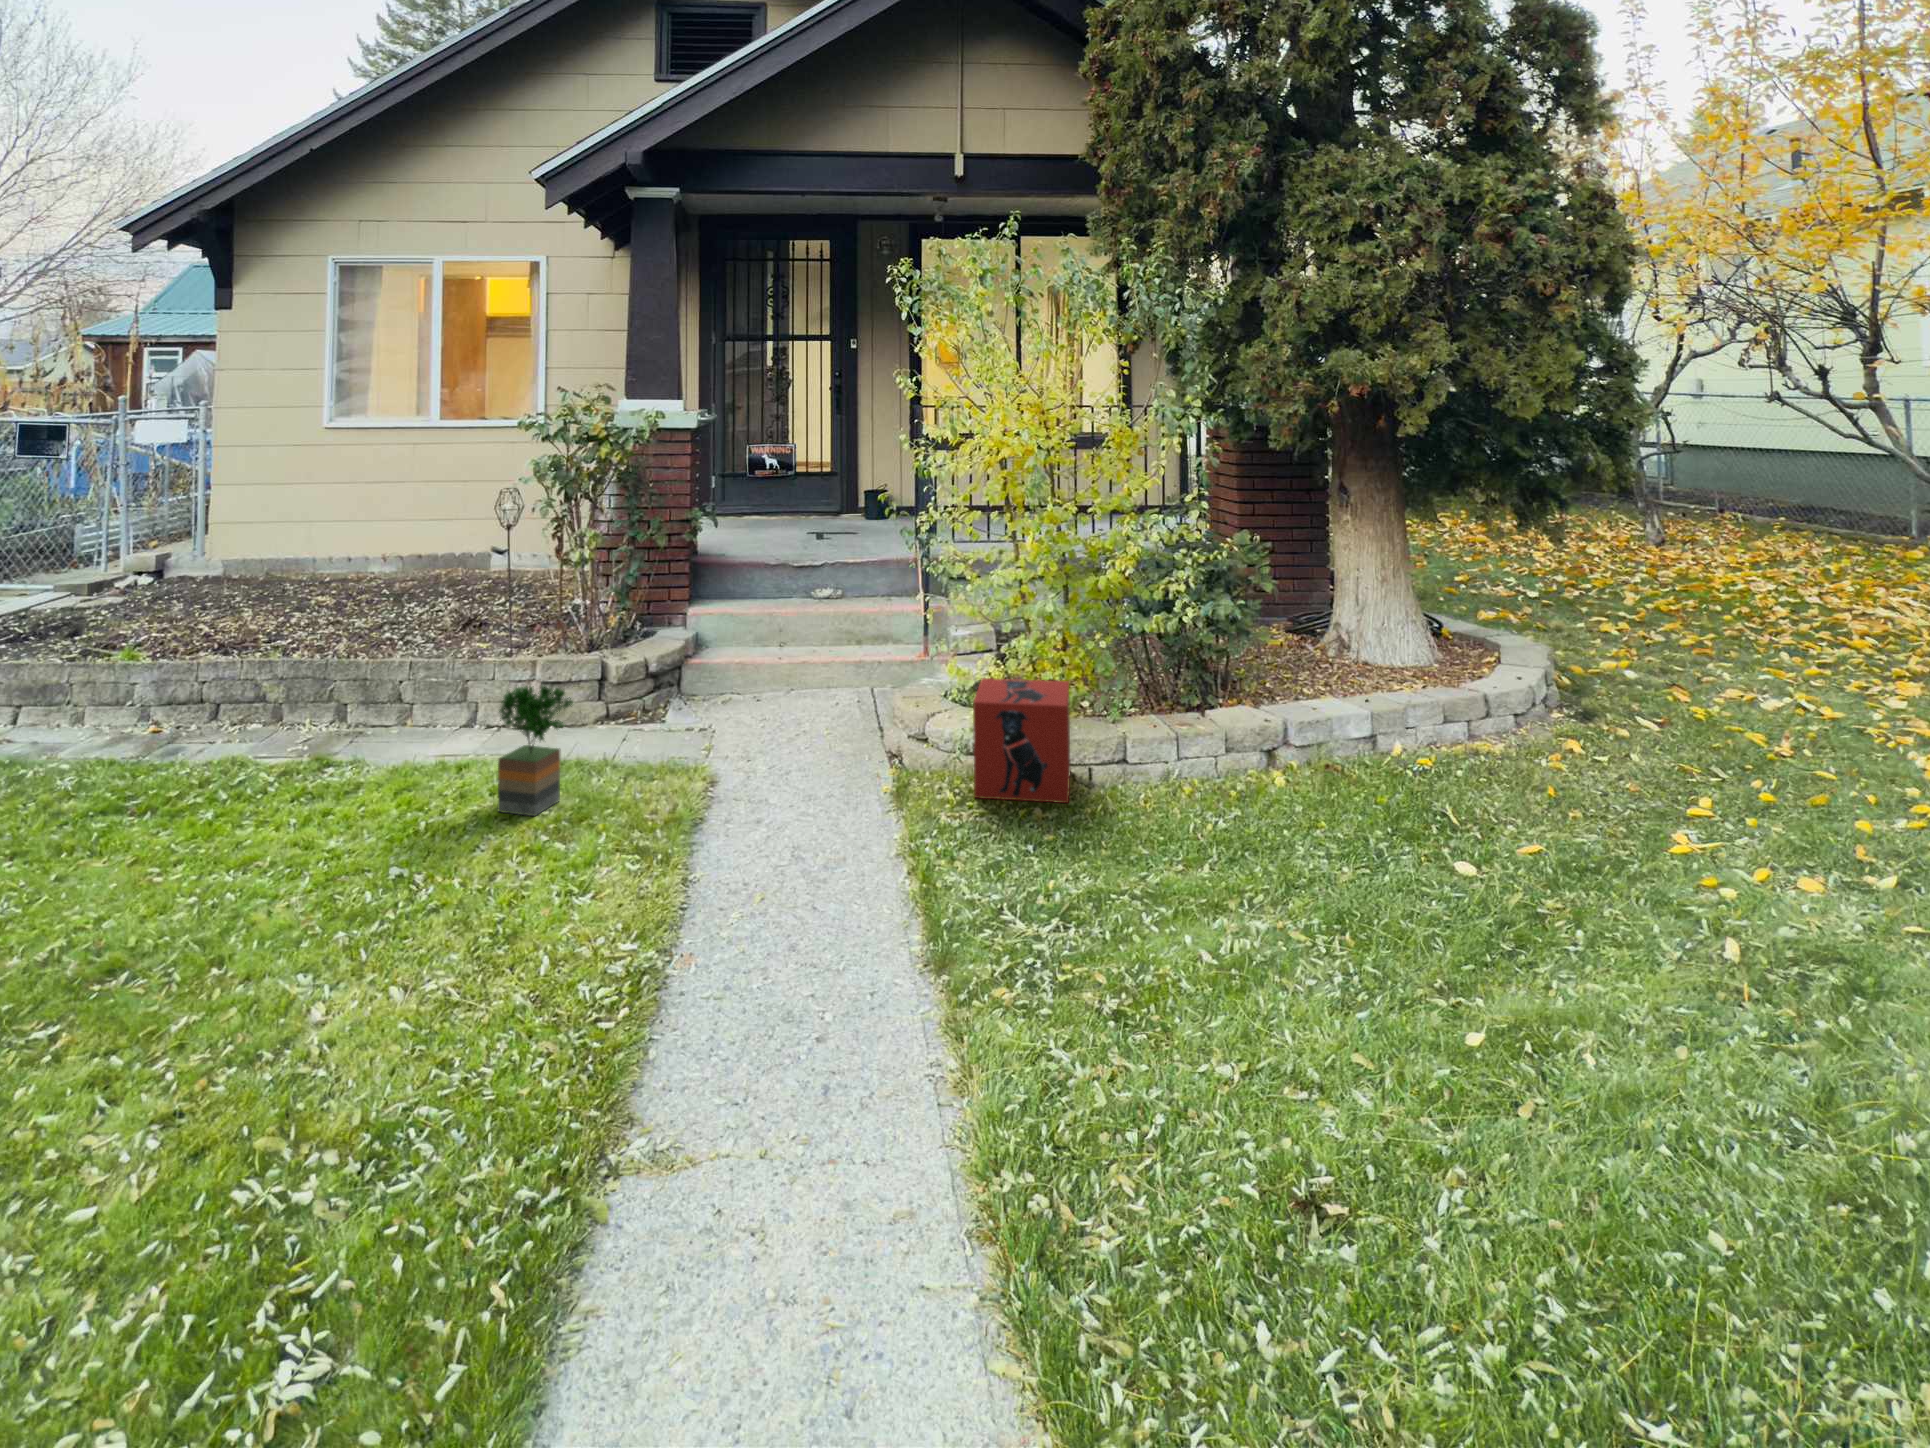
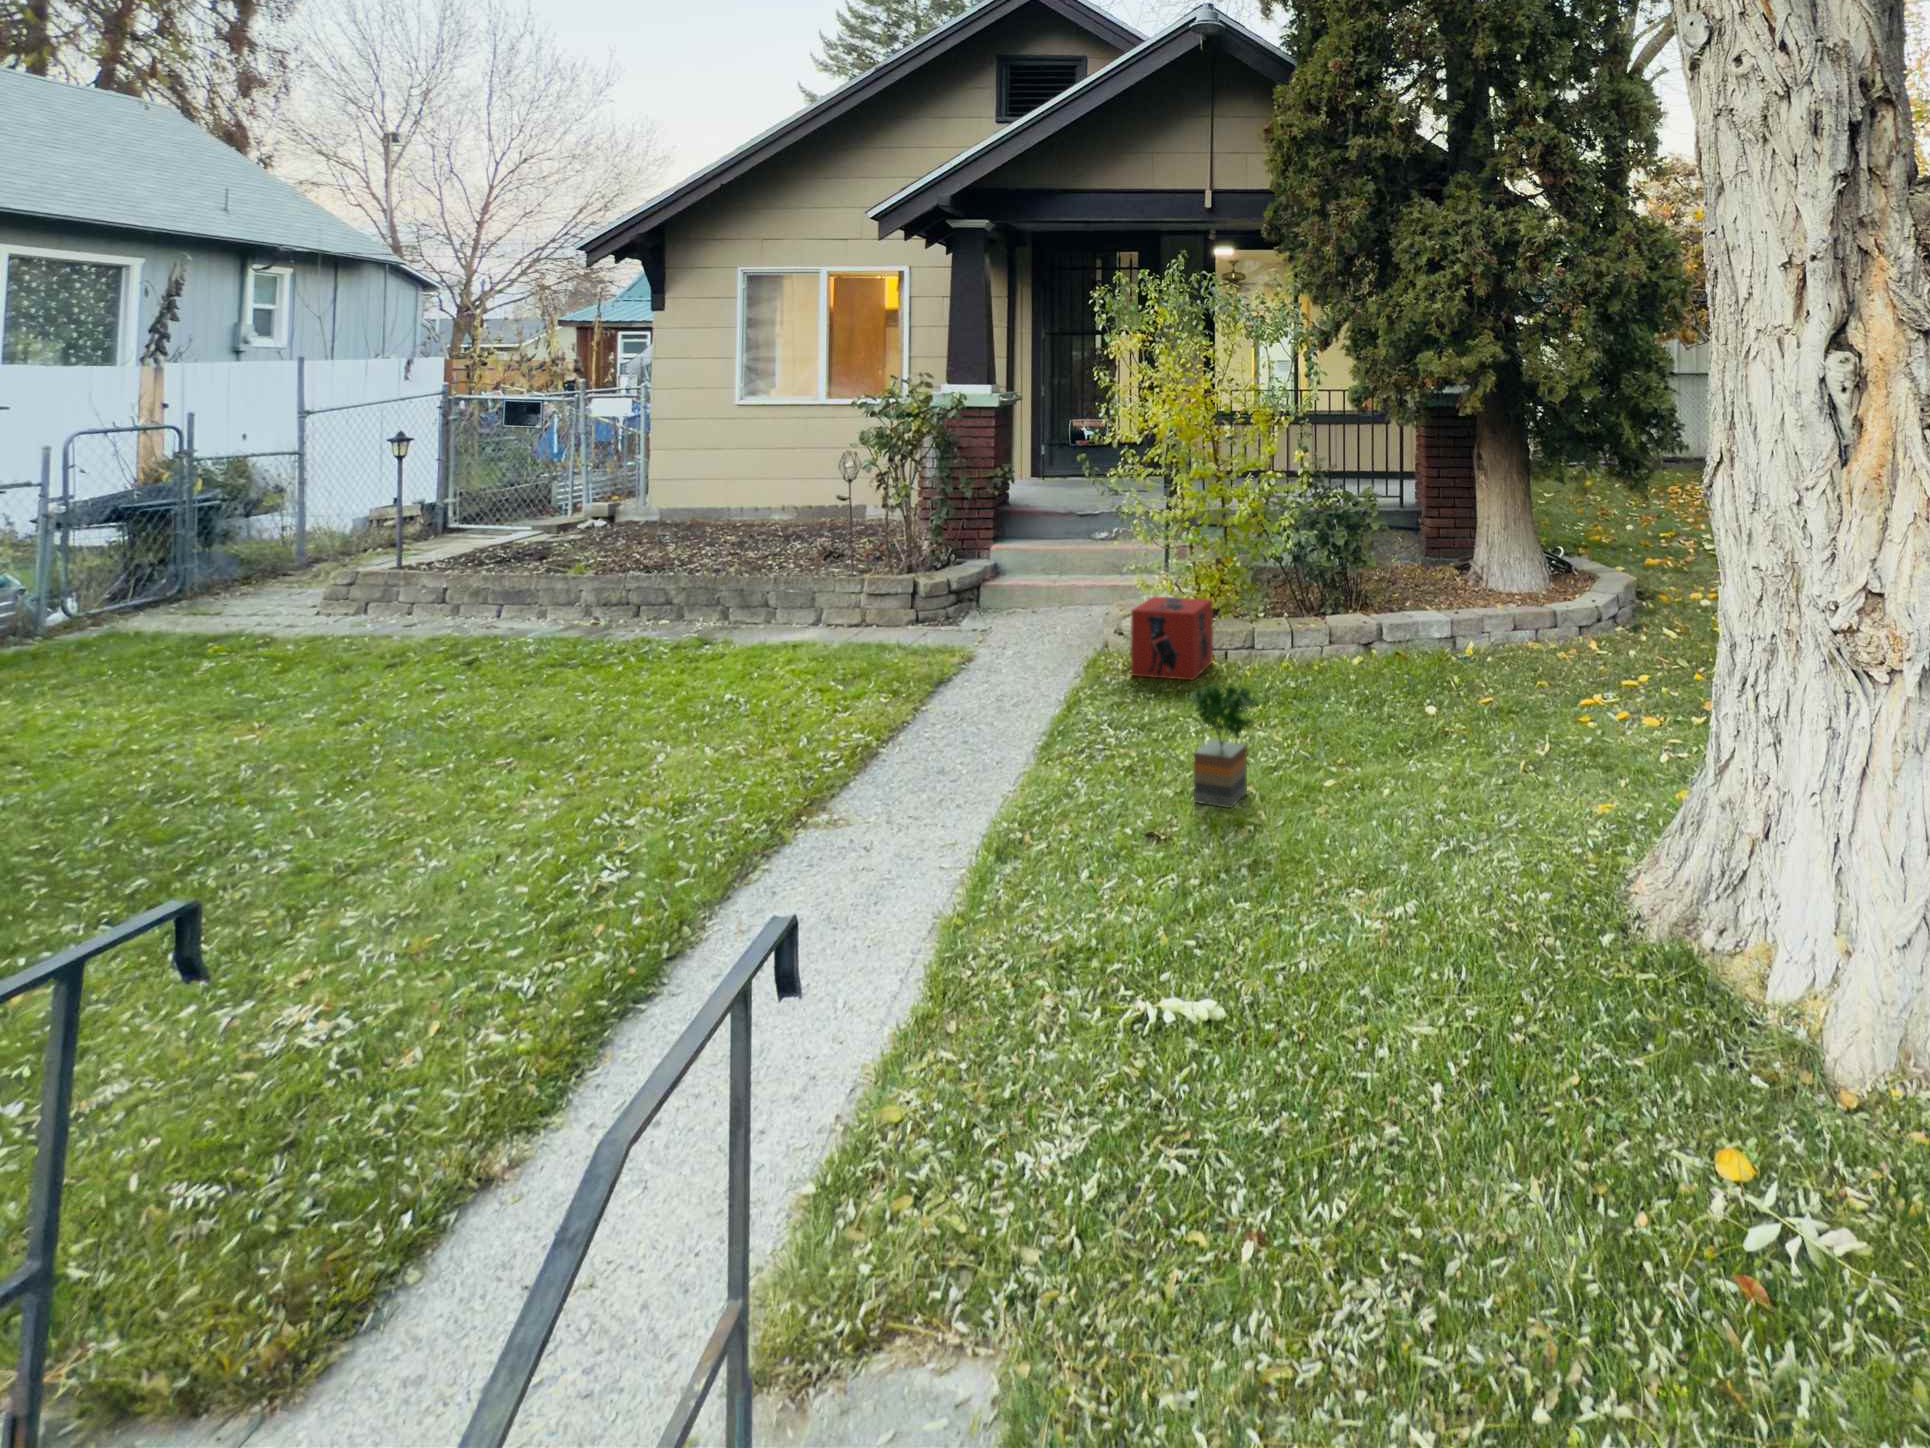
potted tree: present [498,686,573,816] -> present [1192,686,1258,808]

